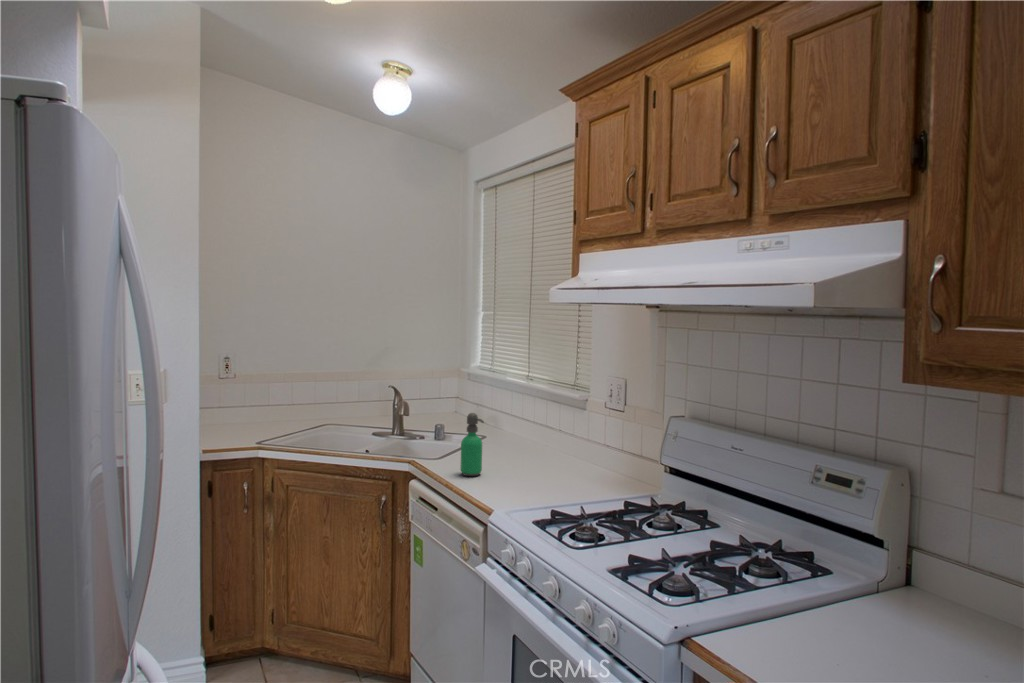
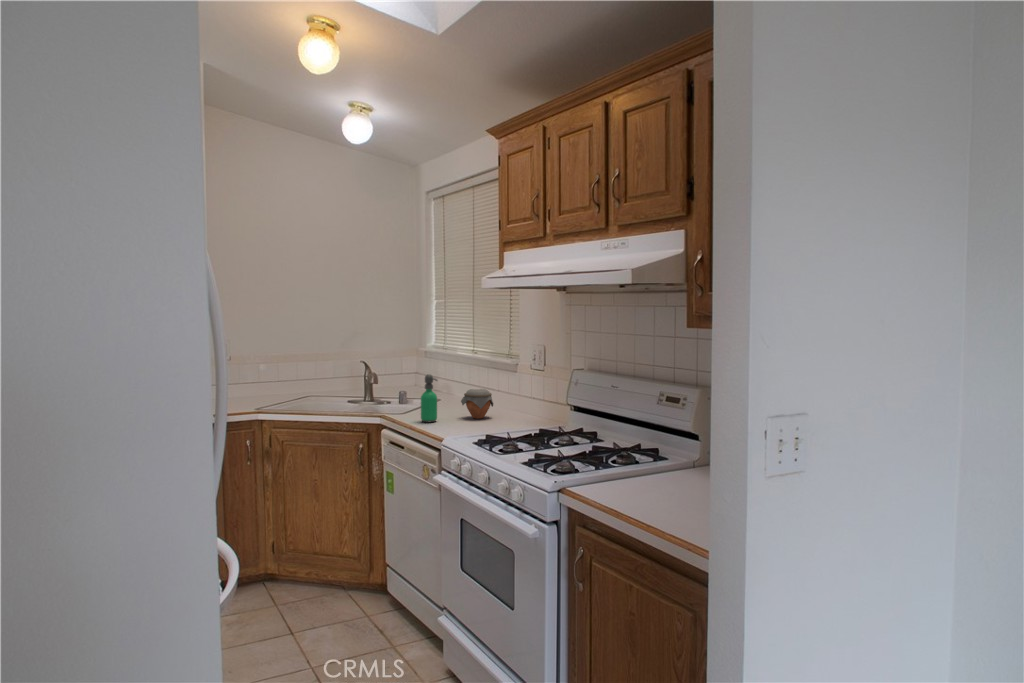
jar: none [513,432,555,472] -> present [461,389,493,419]

